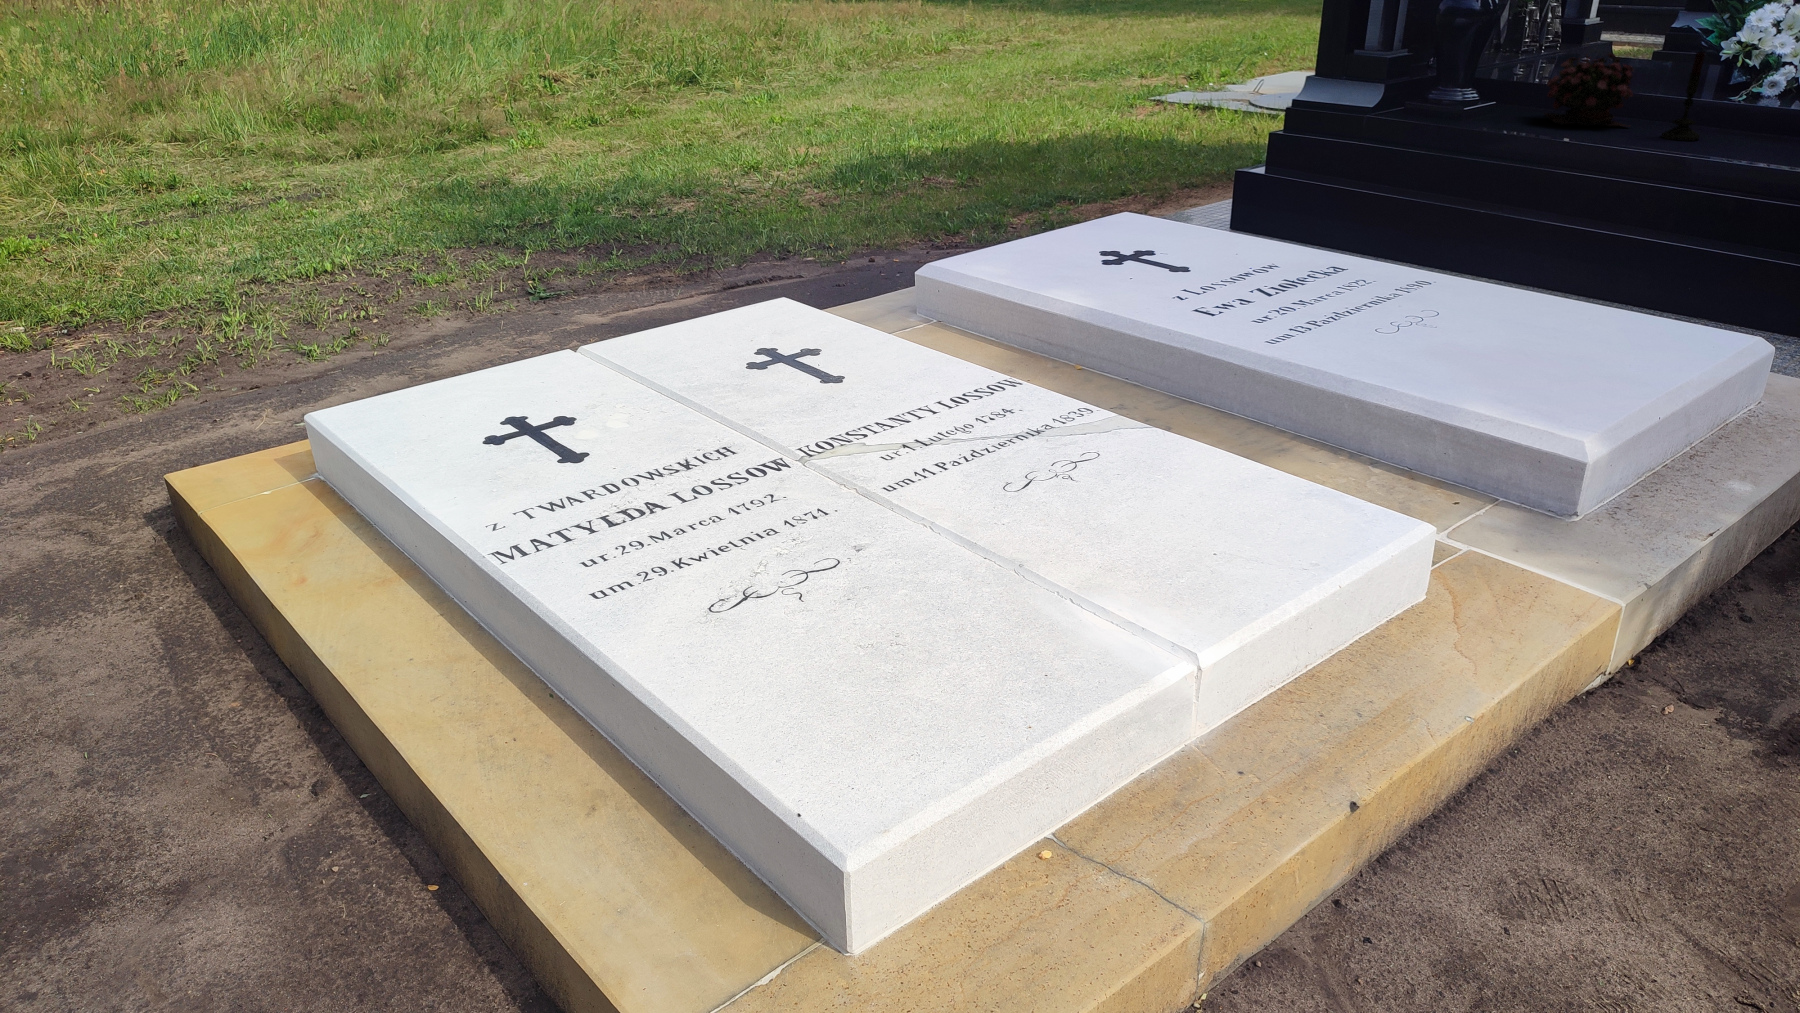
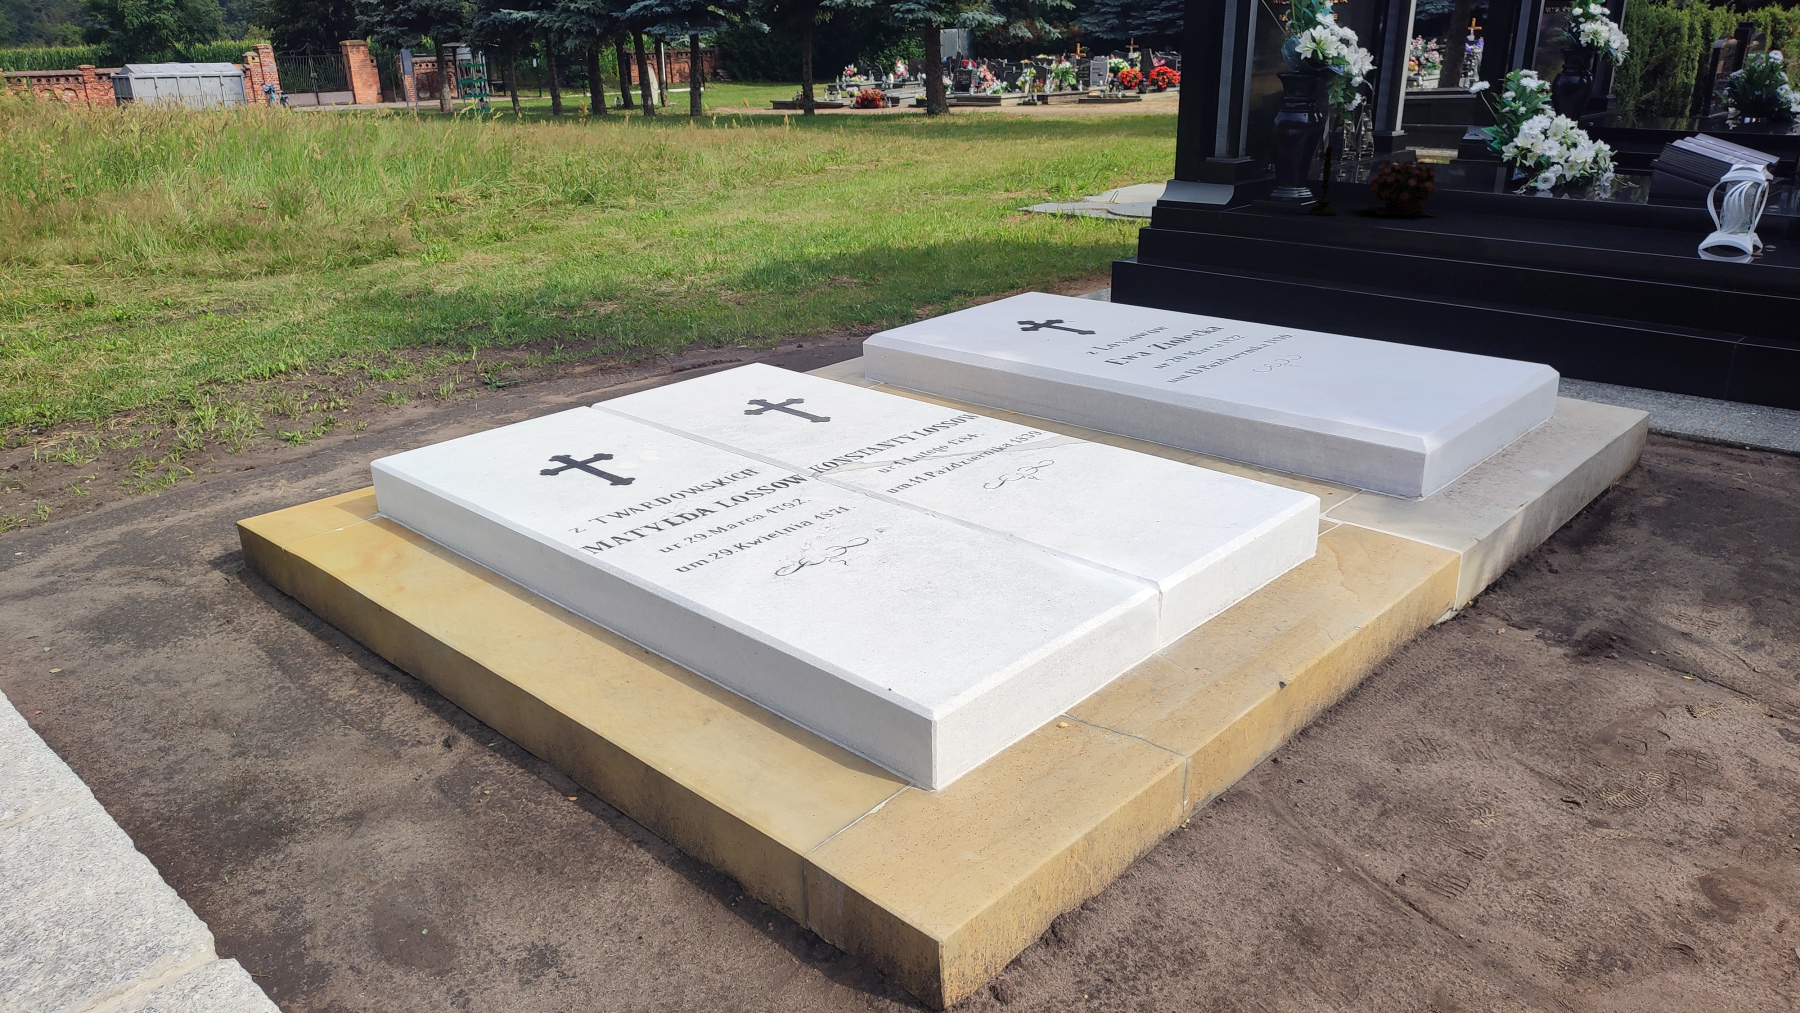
candle: present [1662,51,1705,141] -> present [1309,147,1336,216]

